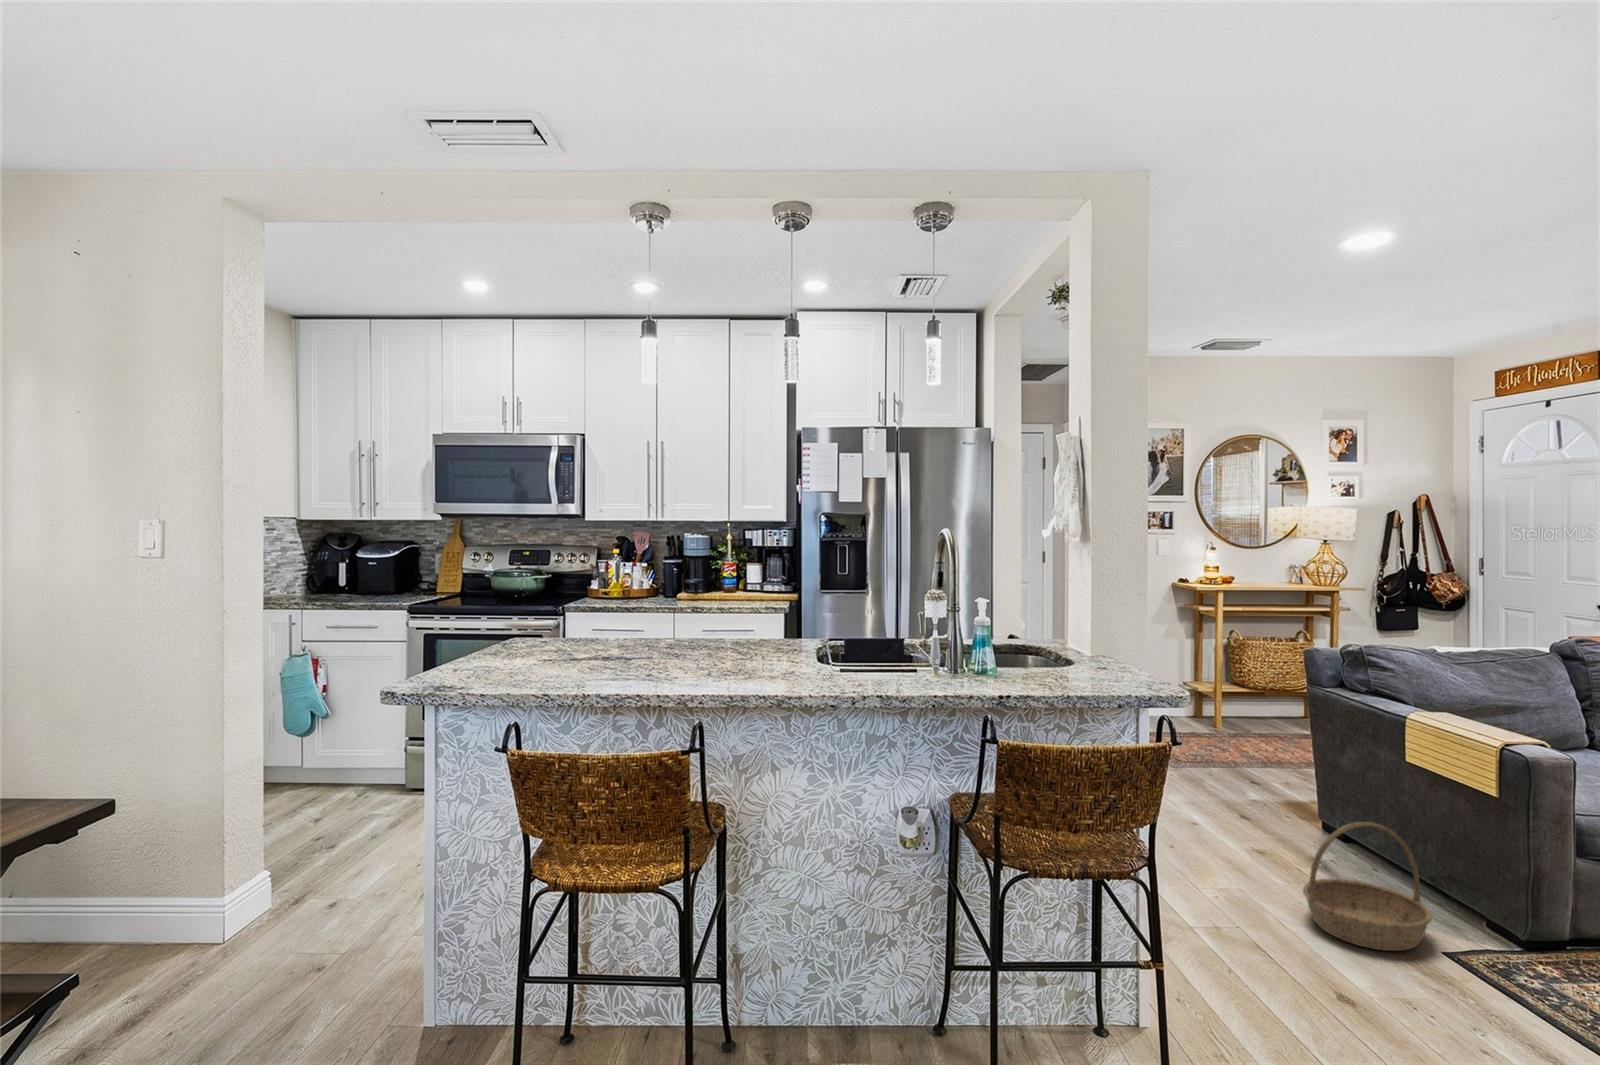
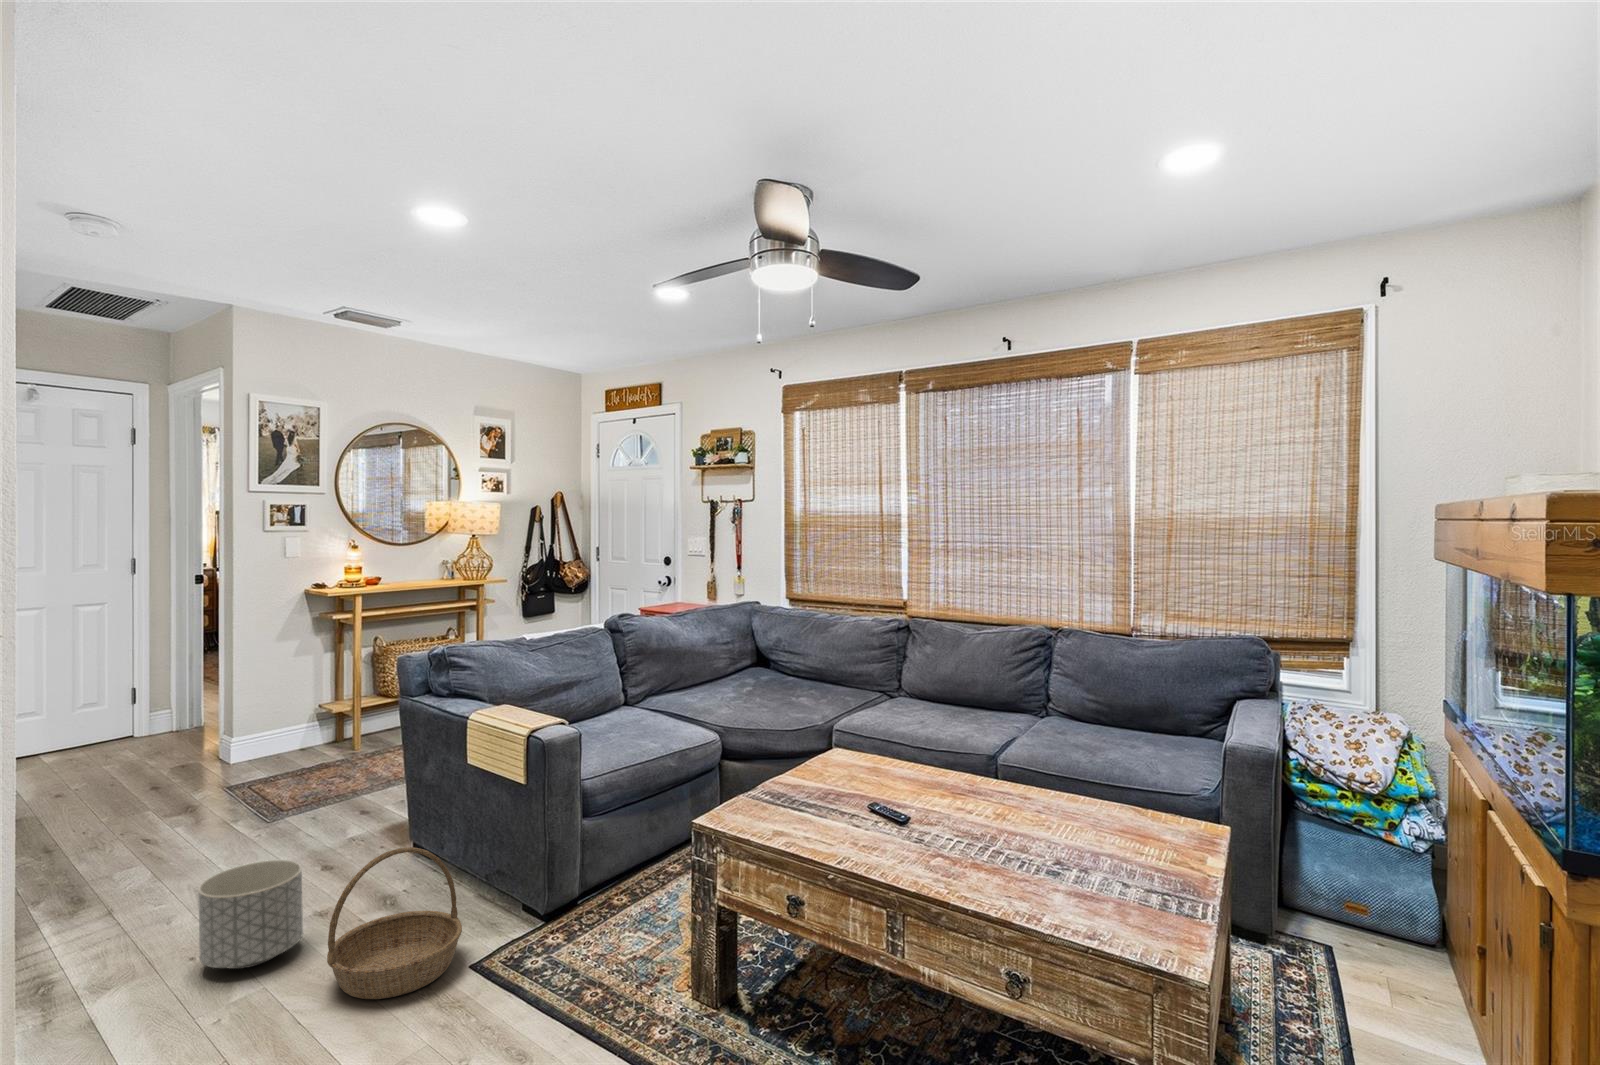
planter: none [1187,802,1263,883] -> present [198,860,303,969]

